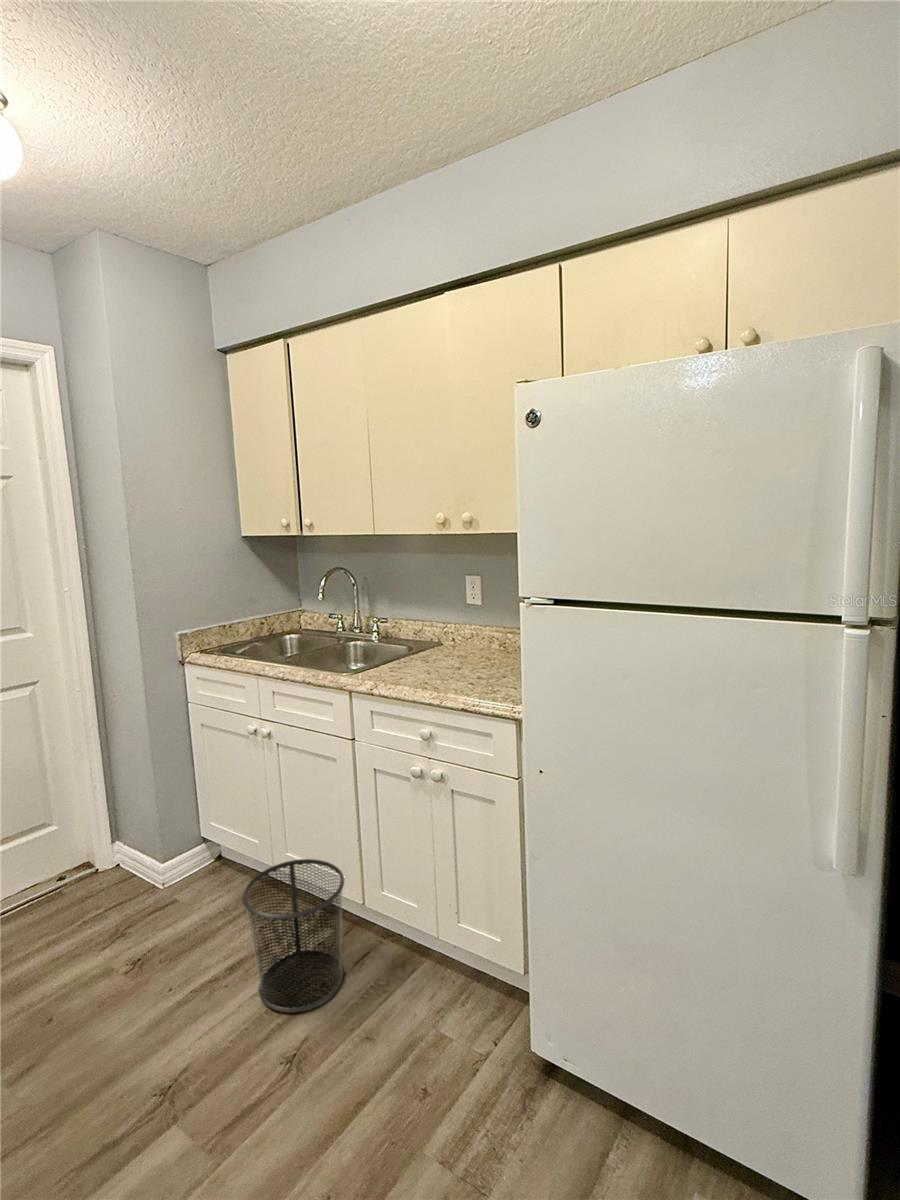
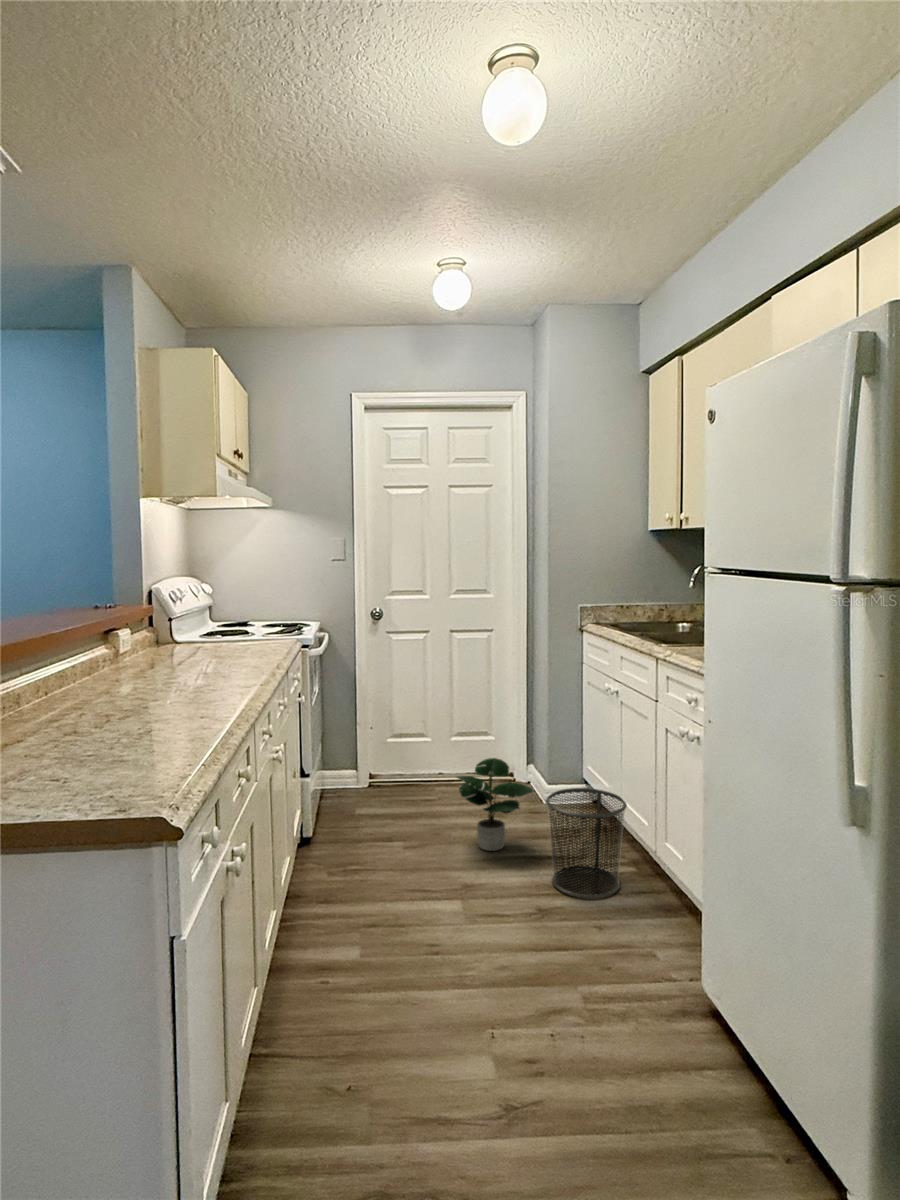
potted plant: none [73,867,199,1007] -> present [457,758,534,851]

